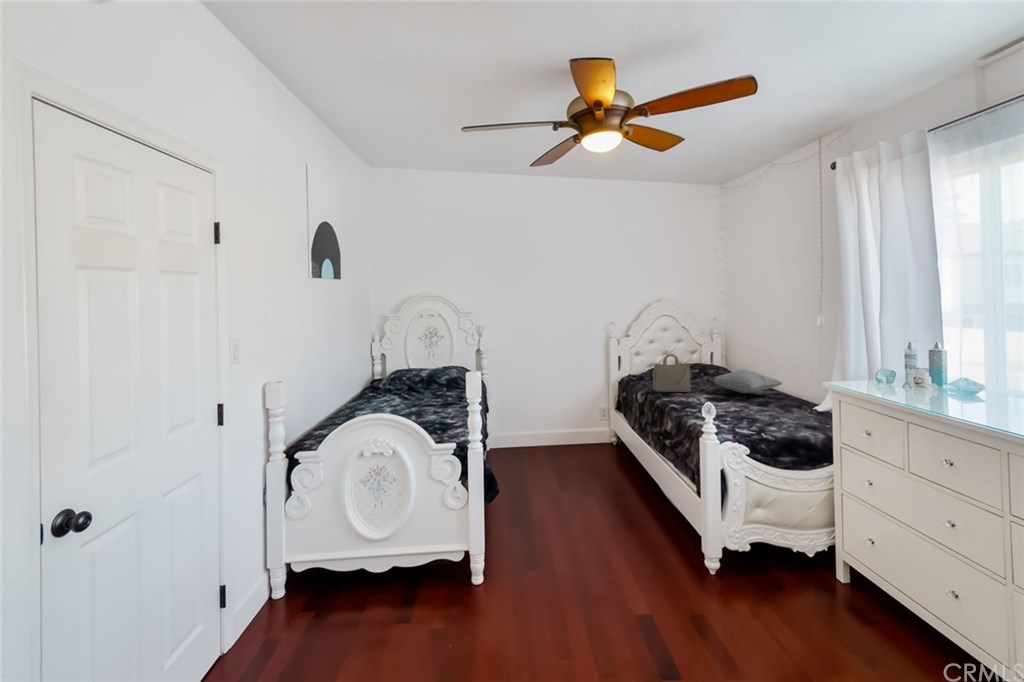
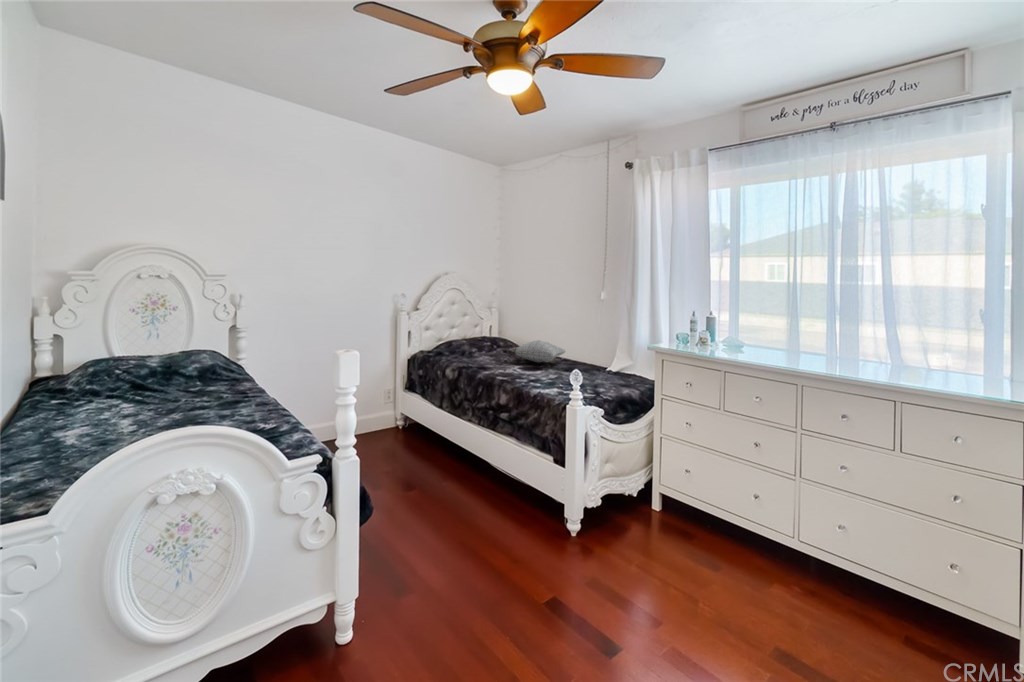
handbag: present [653,354,691,392] -> none [463,325,499,366]

